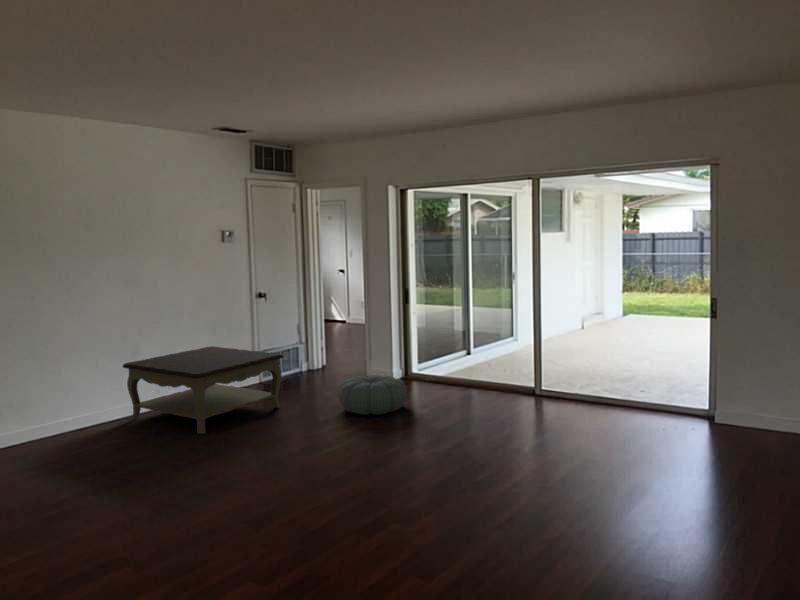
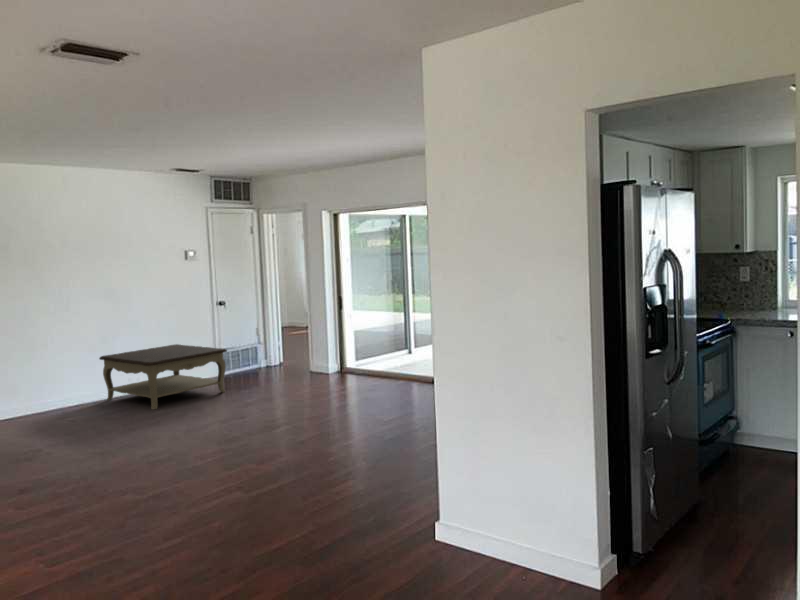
pouf: present [339,375,407,415] -> none [268,366,324,396]

